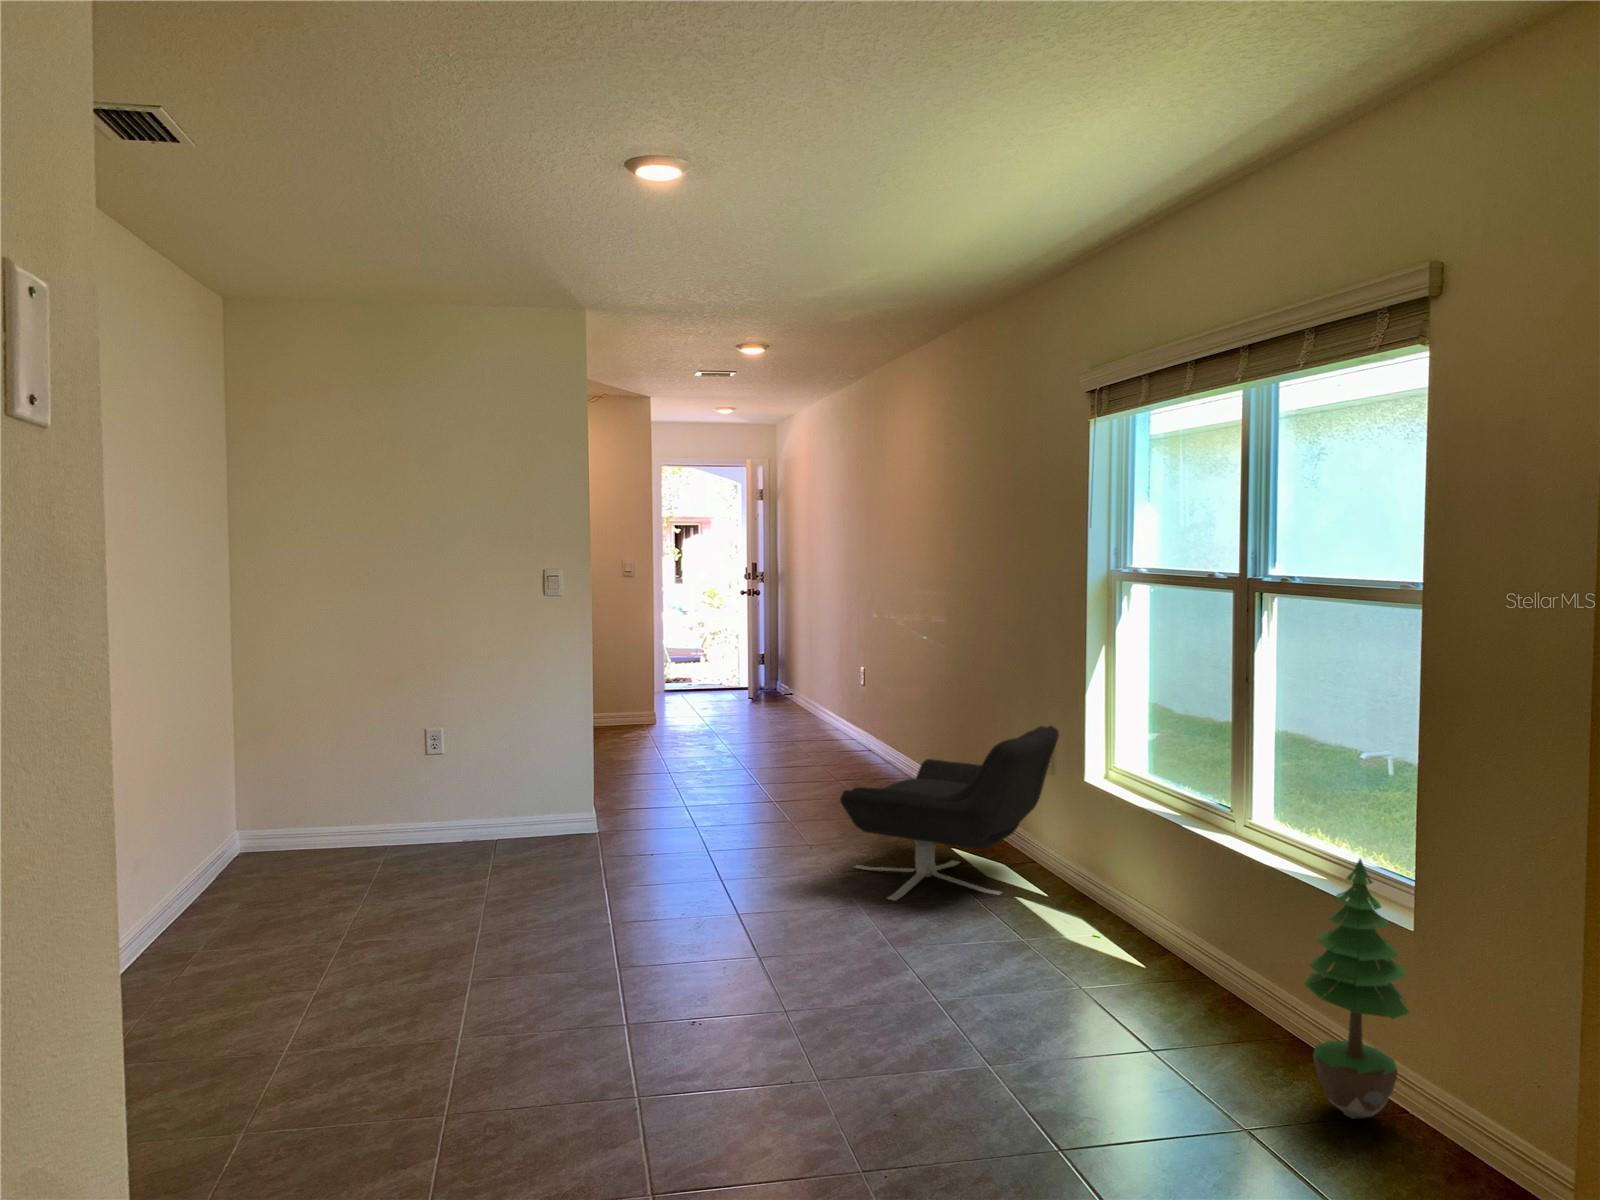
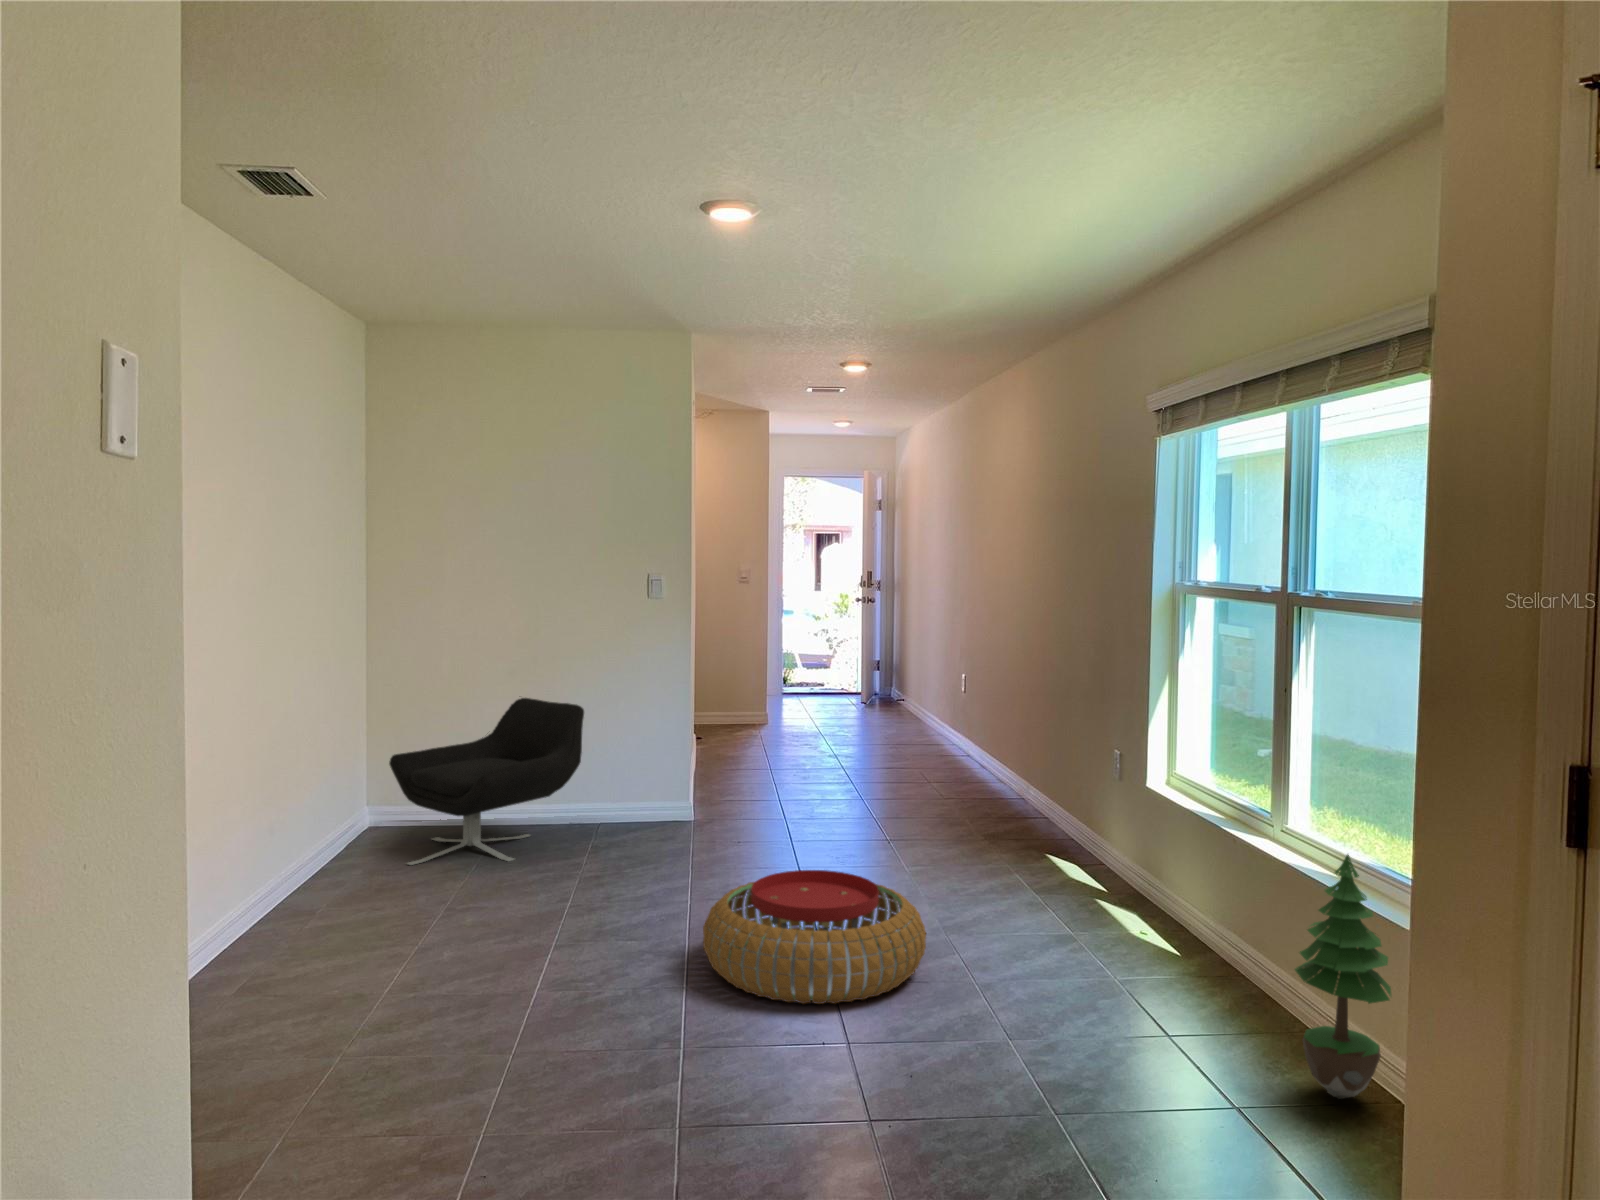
lounge chair: present [840,726,1059,900] -> present [389,698,584,865]
pouf: none [640,892,885,1048] -> present [703,870,926,1004]

